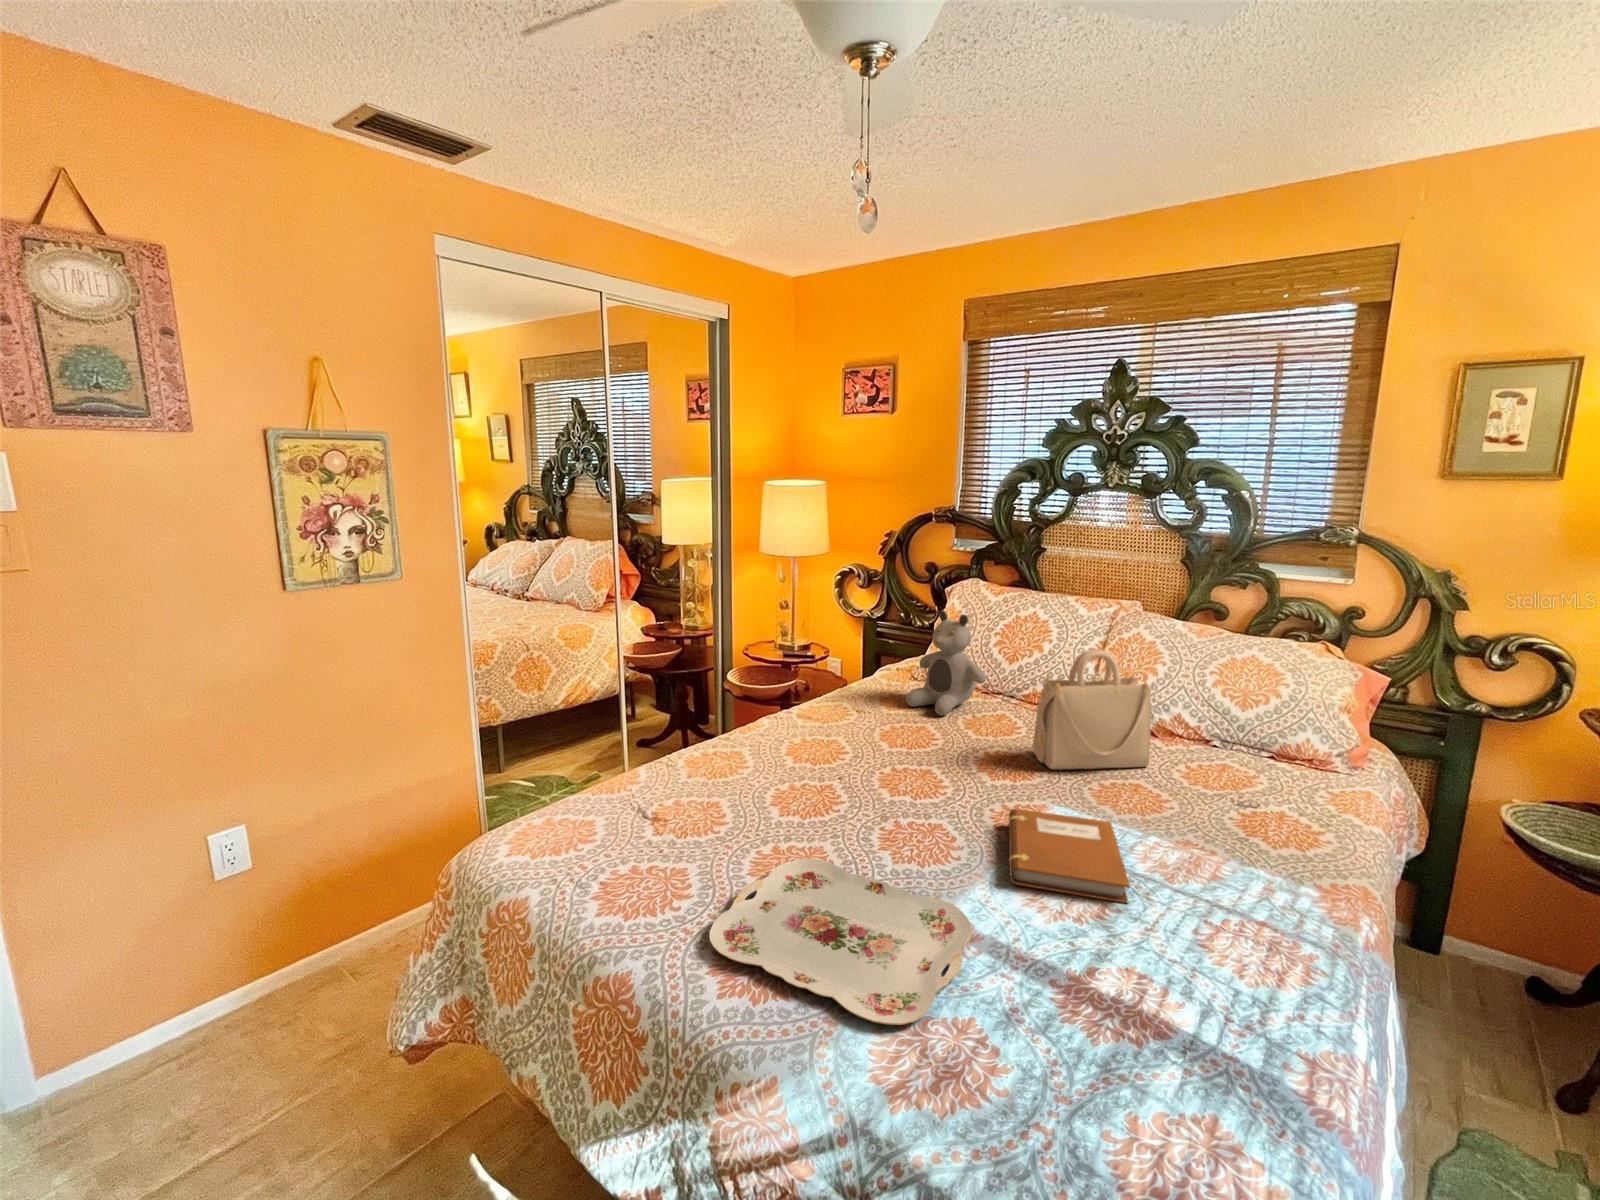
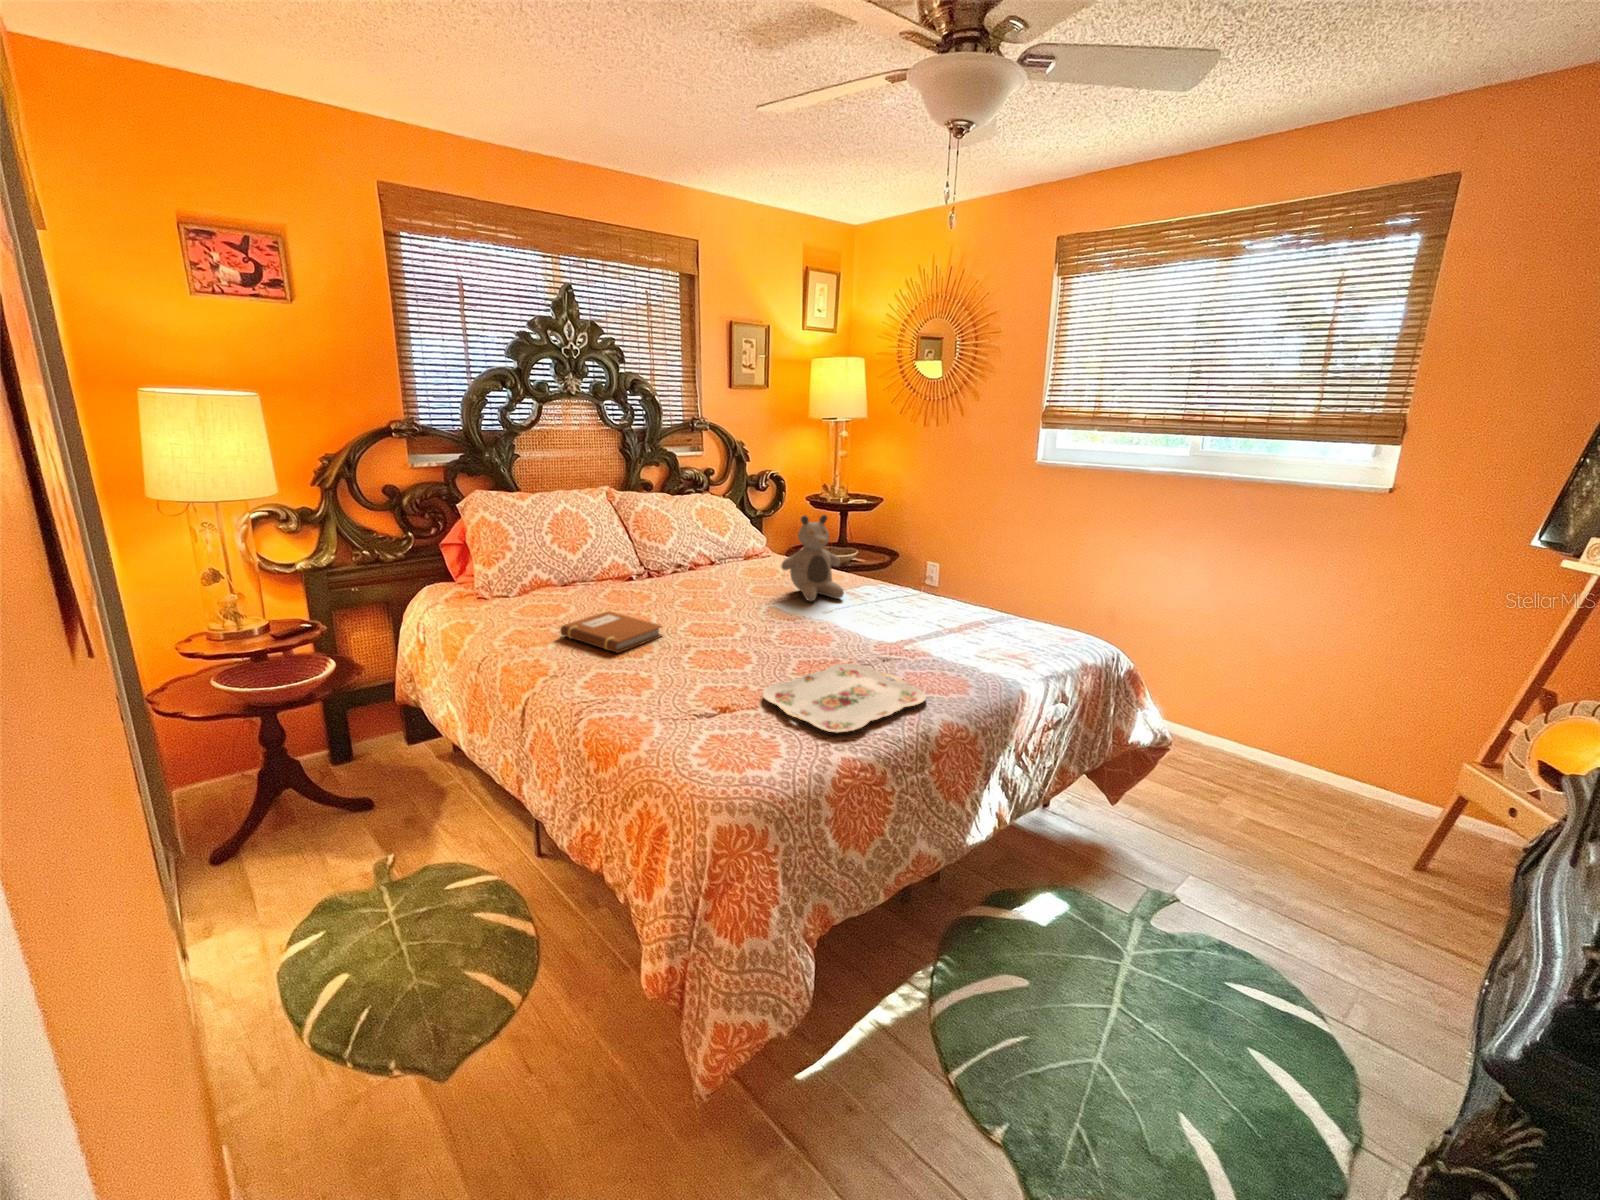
teddy bear: present [906,610,986,716] -> present [781,514,844,601]
handbag: present [1033,649,1152,769] -> none [676,516,728,606]
notebook: present [1008,809,1130,903] -> present [560,611,662,653]

